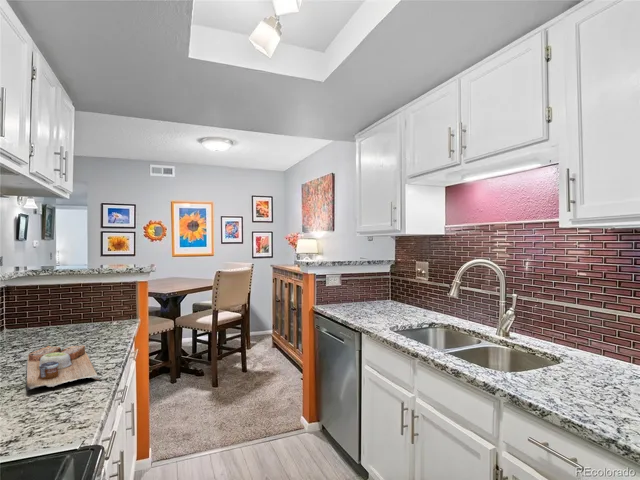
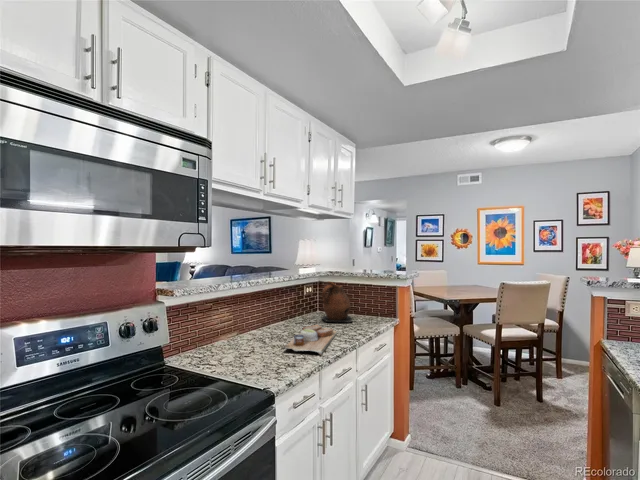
ceramic pitcher: none [29,284,88,341] -> present [322,282,352,322]

